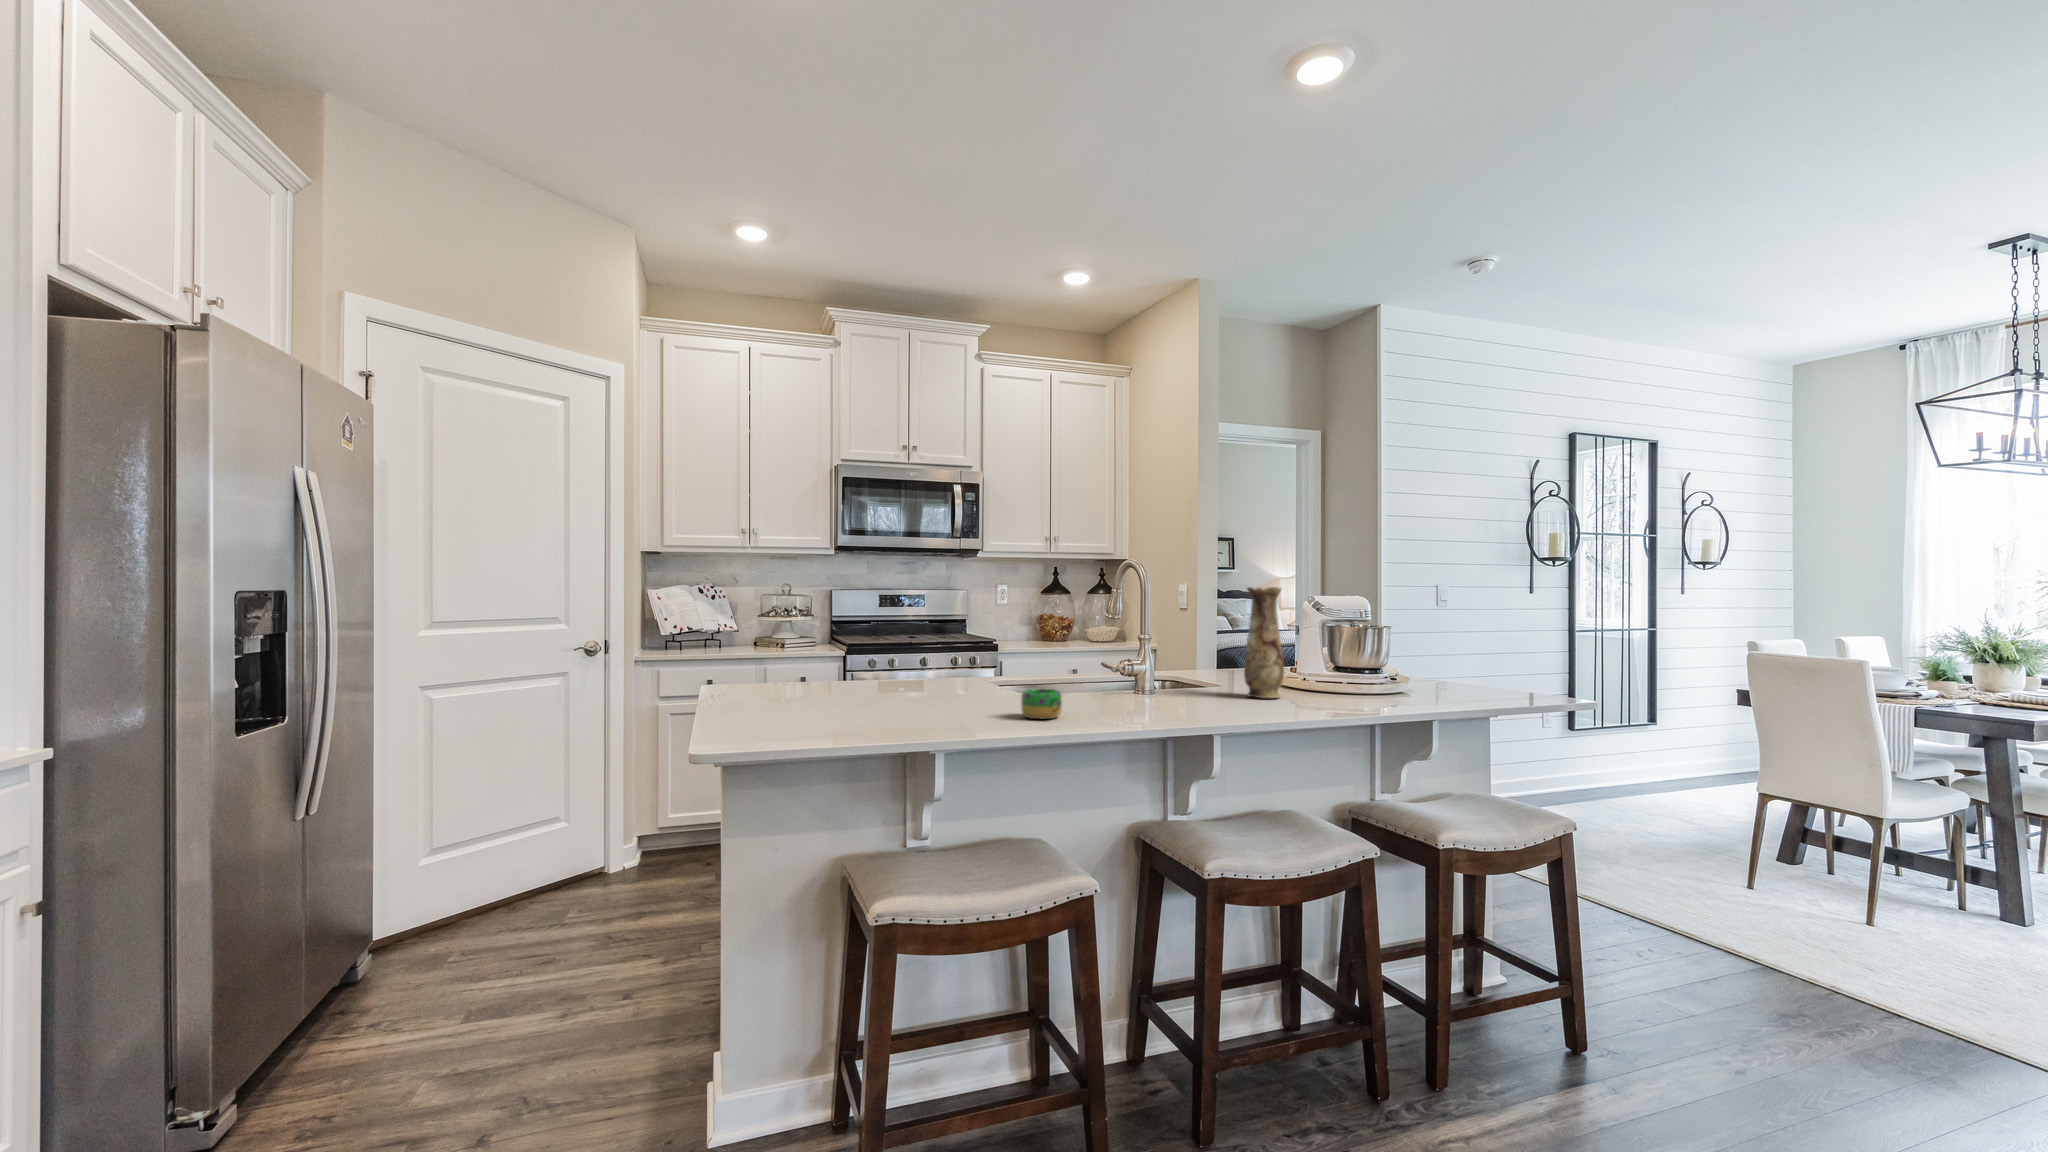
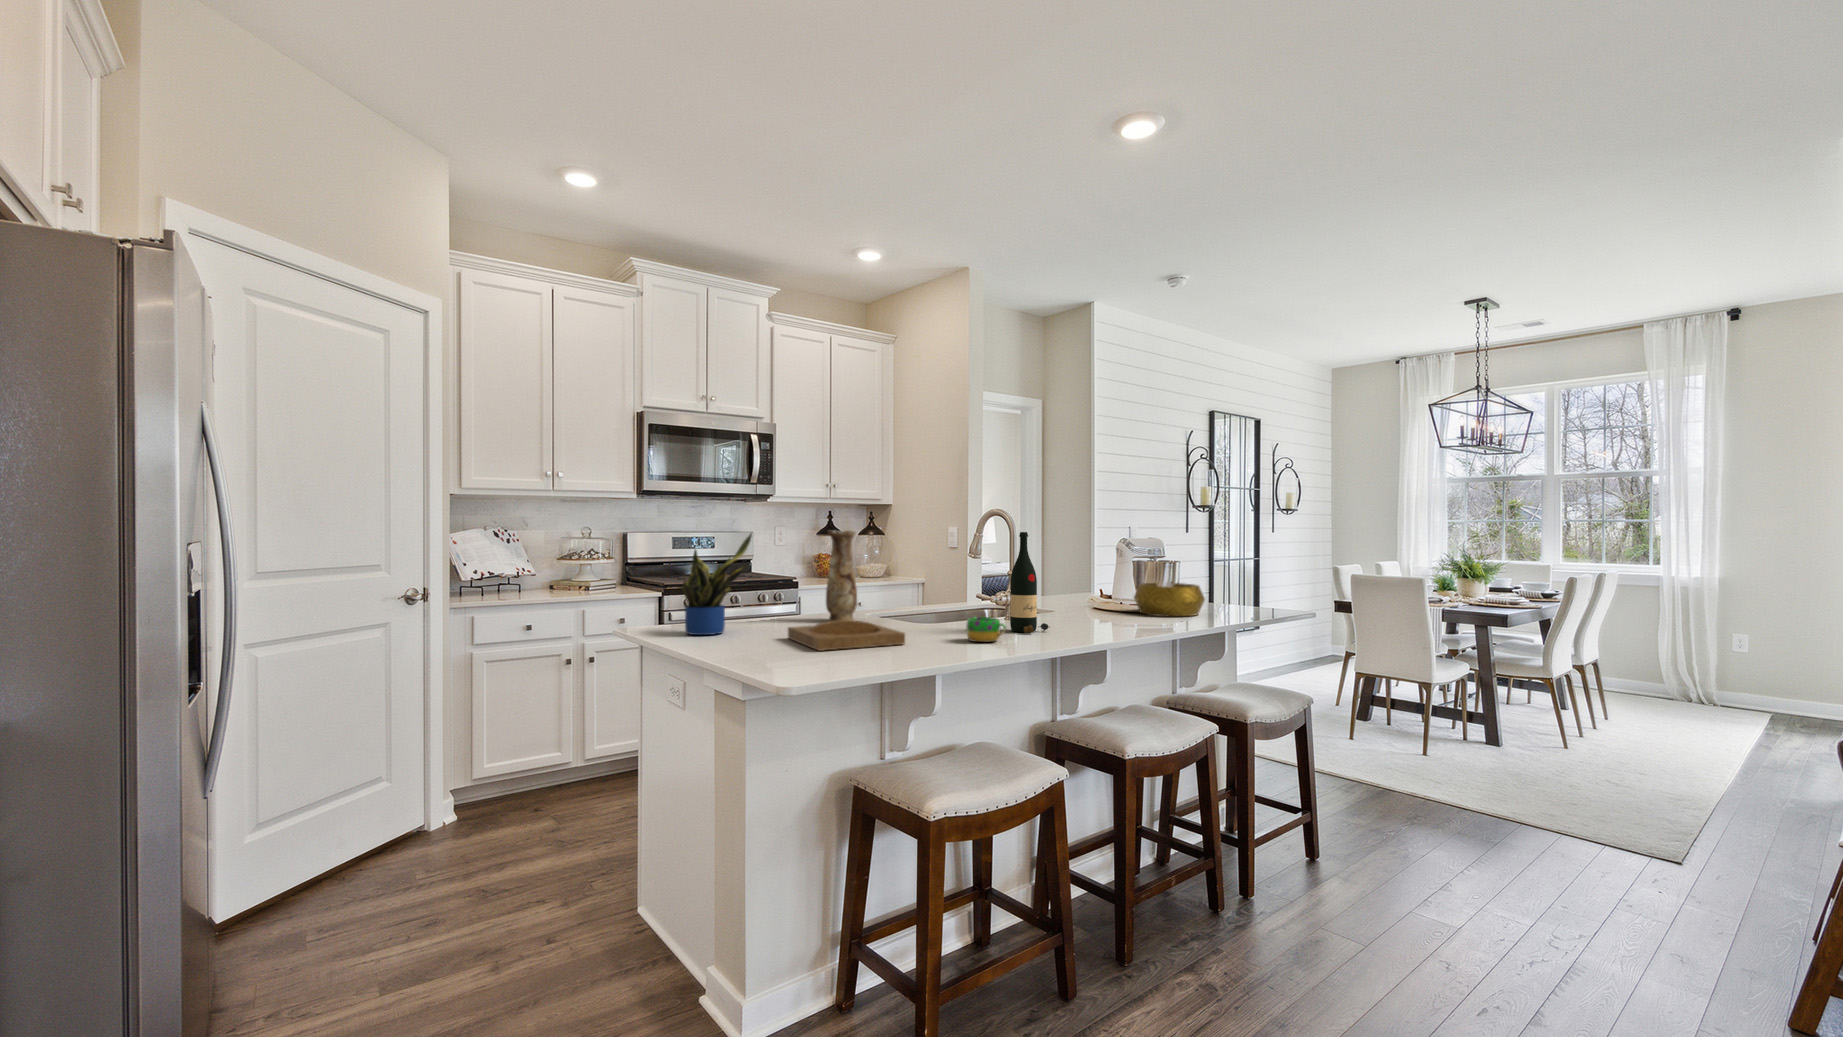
potted plant: none [746,586,820,696] -> present [682,533,752,635]
wine bottle: none [1100,587,1149,711] -> present [1010,532,1049,633]
vase: present [1244,587,1284,698] -> present [826,530,857,621]
decorative bowl: none [1313,655,1409,700] -> present [1134,583,1205,616]
tray: none [834,687,943,719] -> present [788,620,905,651]

